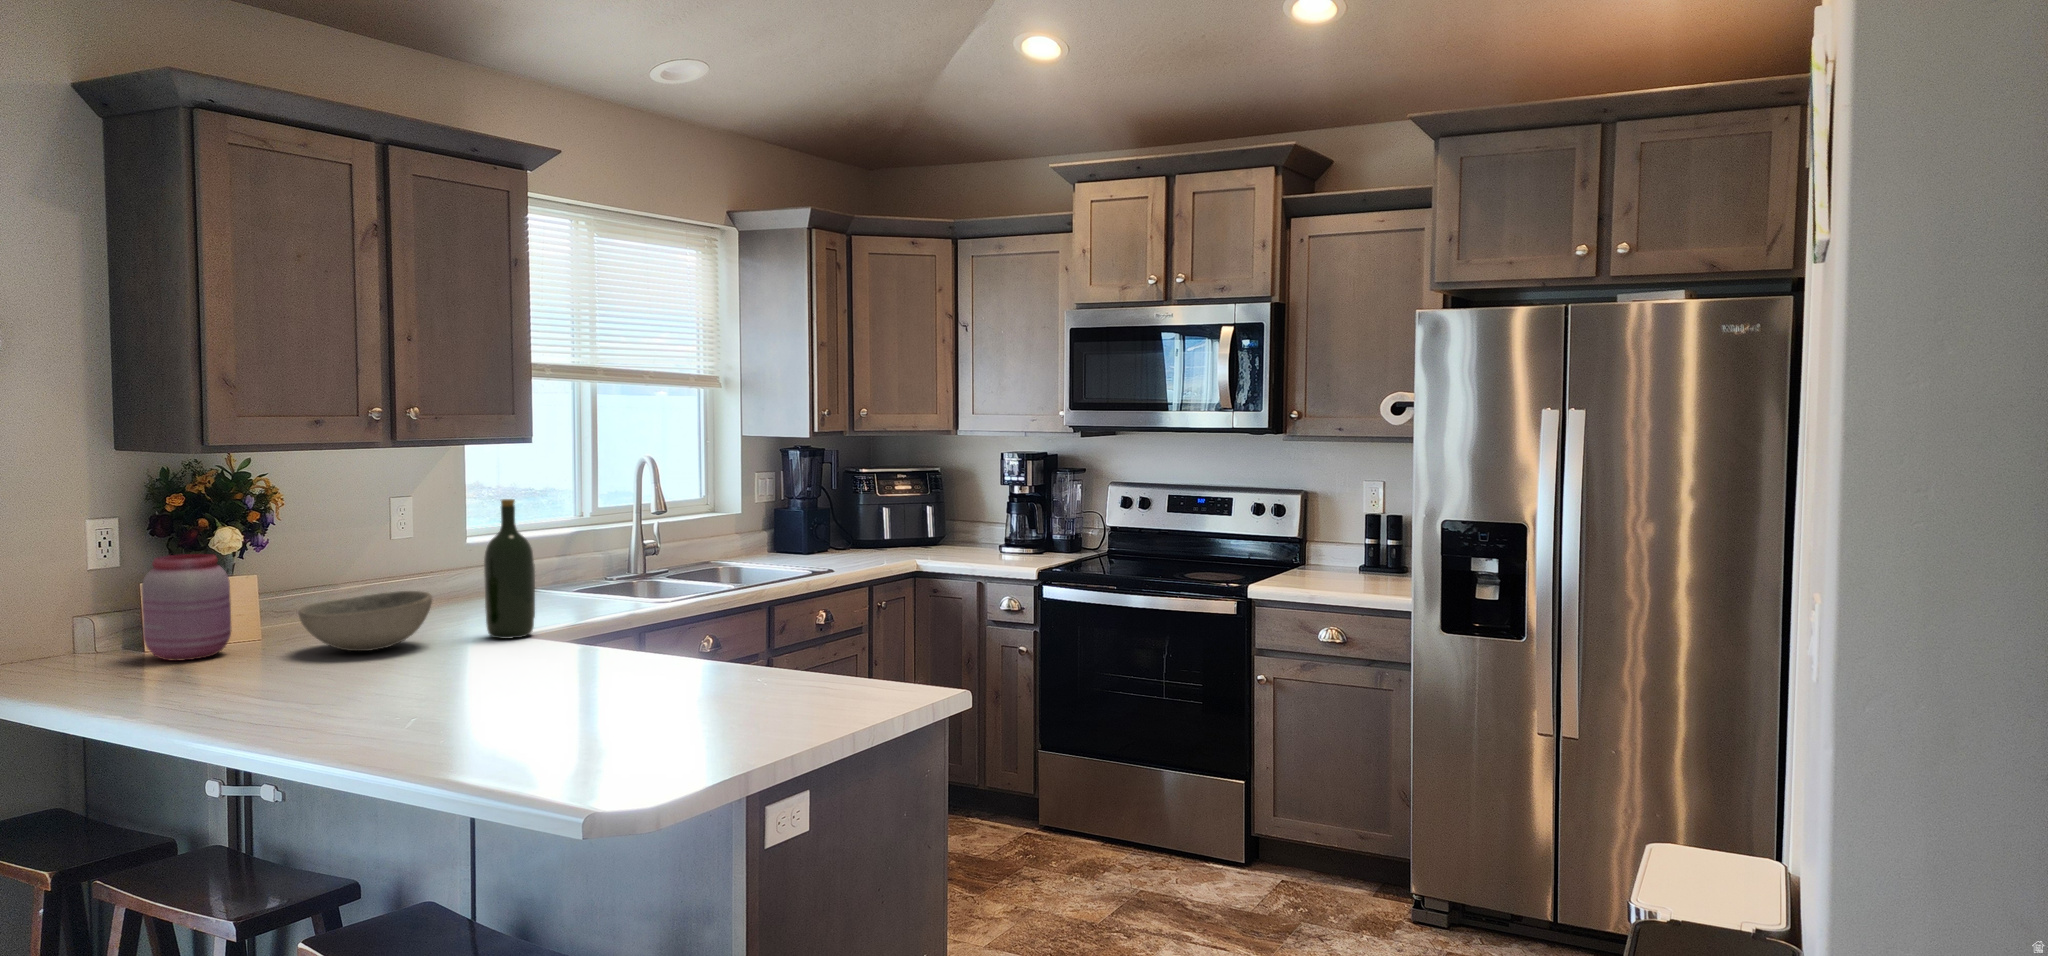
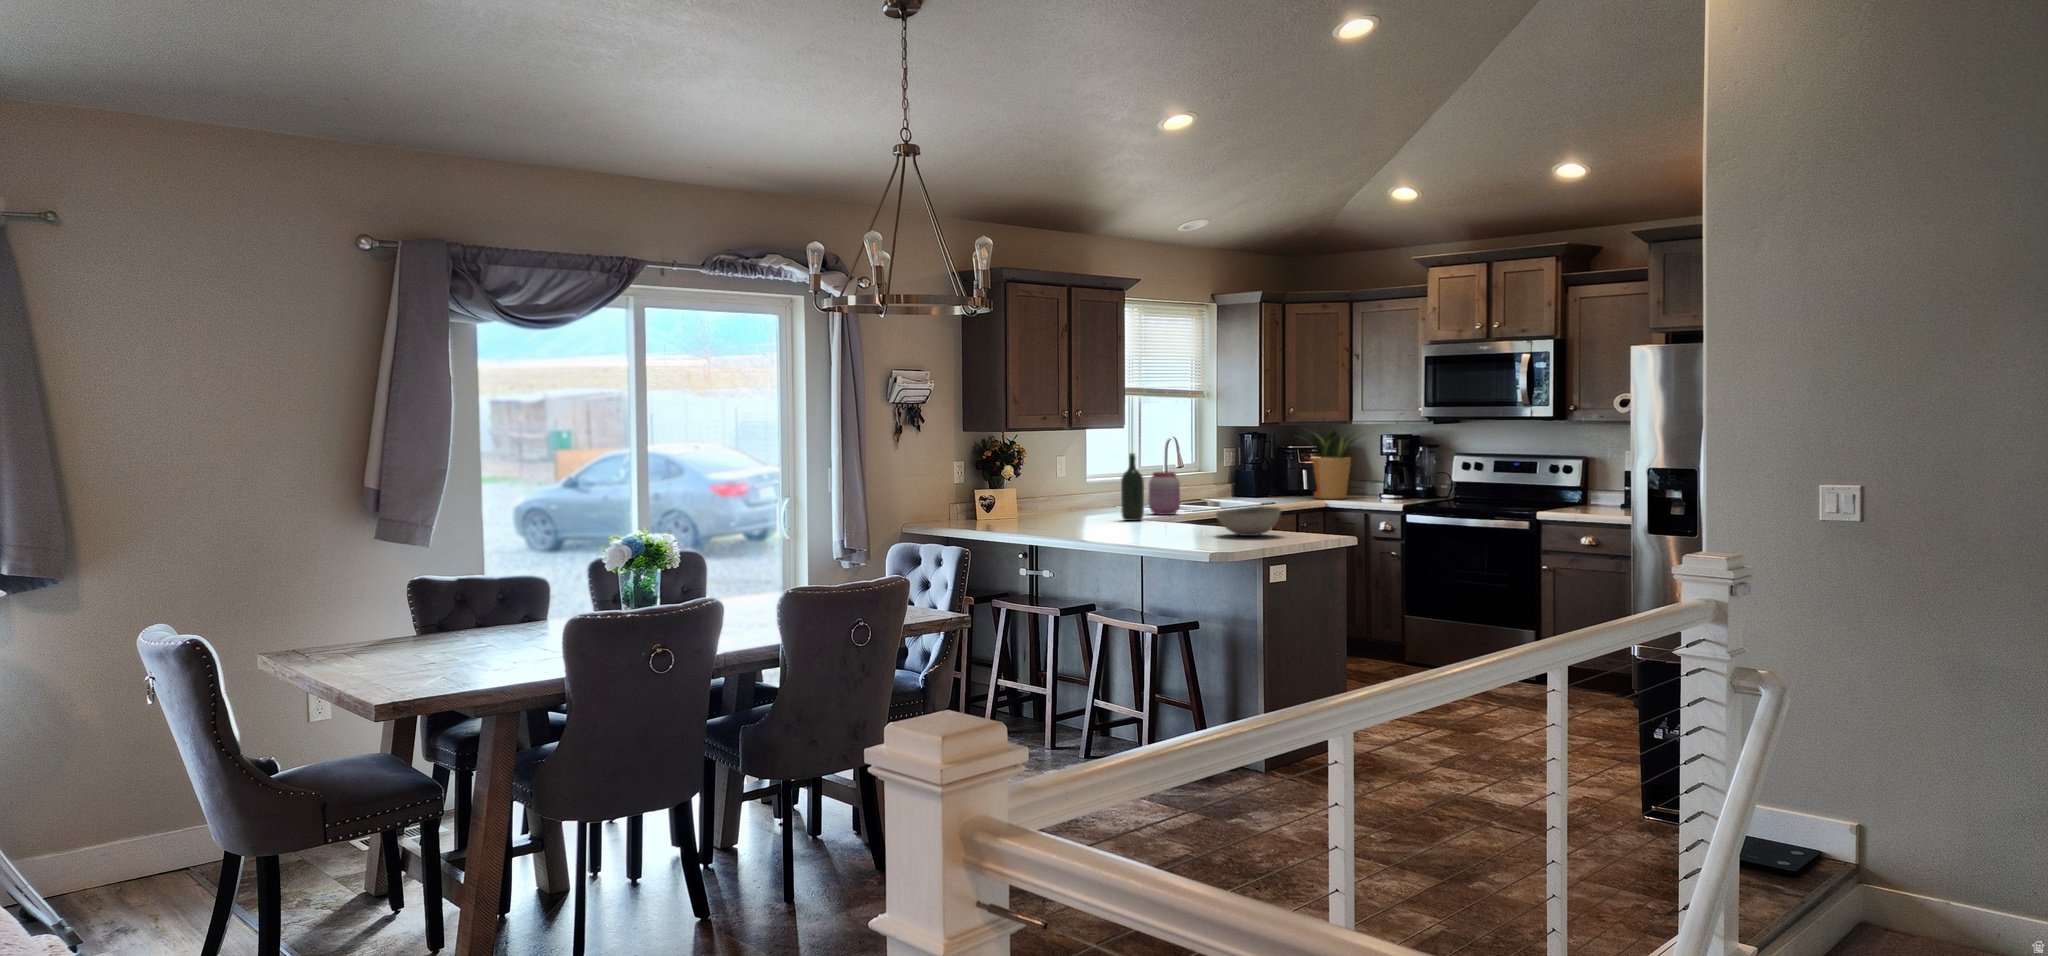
potted plant: none [867,440,983,554] -> present [1299,430,1357,499]
jar: present [141,554,231,661] -> present [1149,472,1180,515]
bowl: present [298,591,432,651] -> present [1216,506,1281,536]

